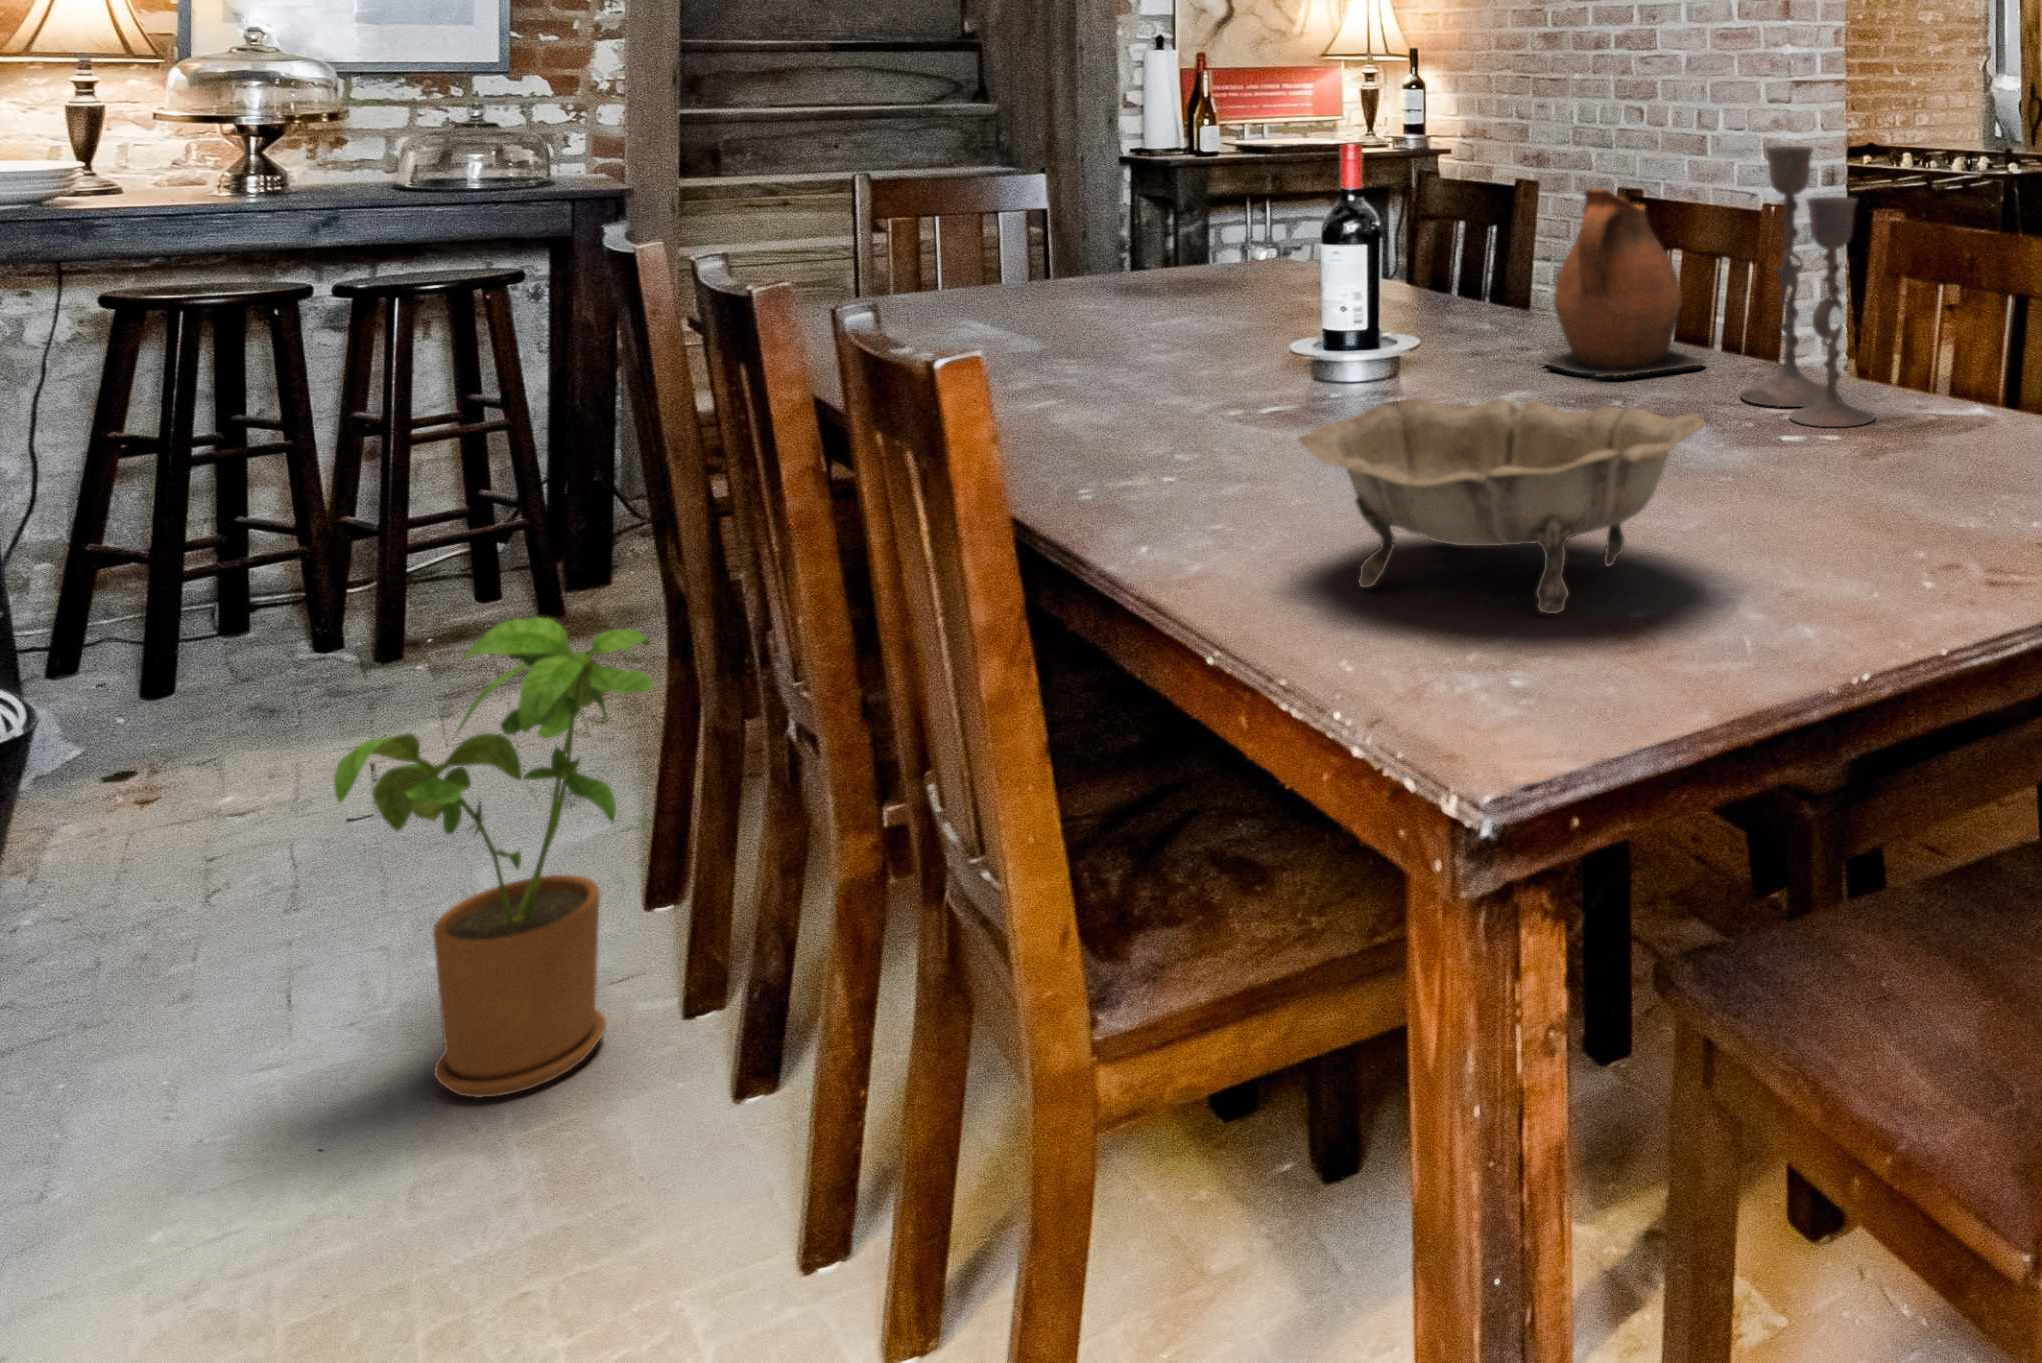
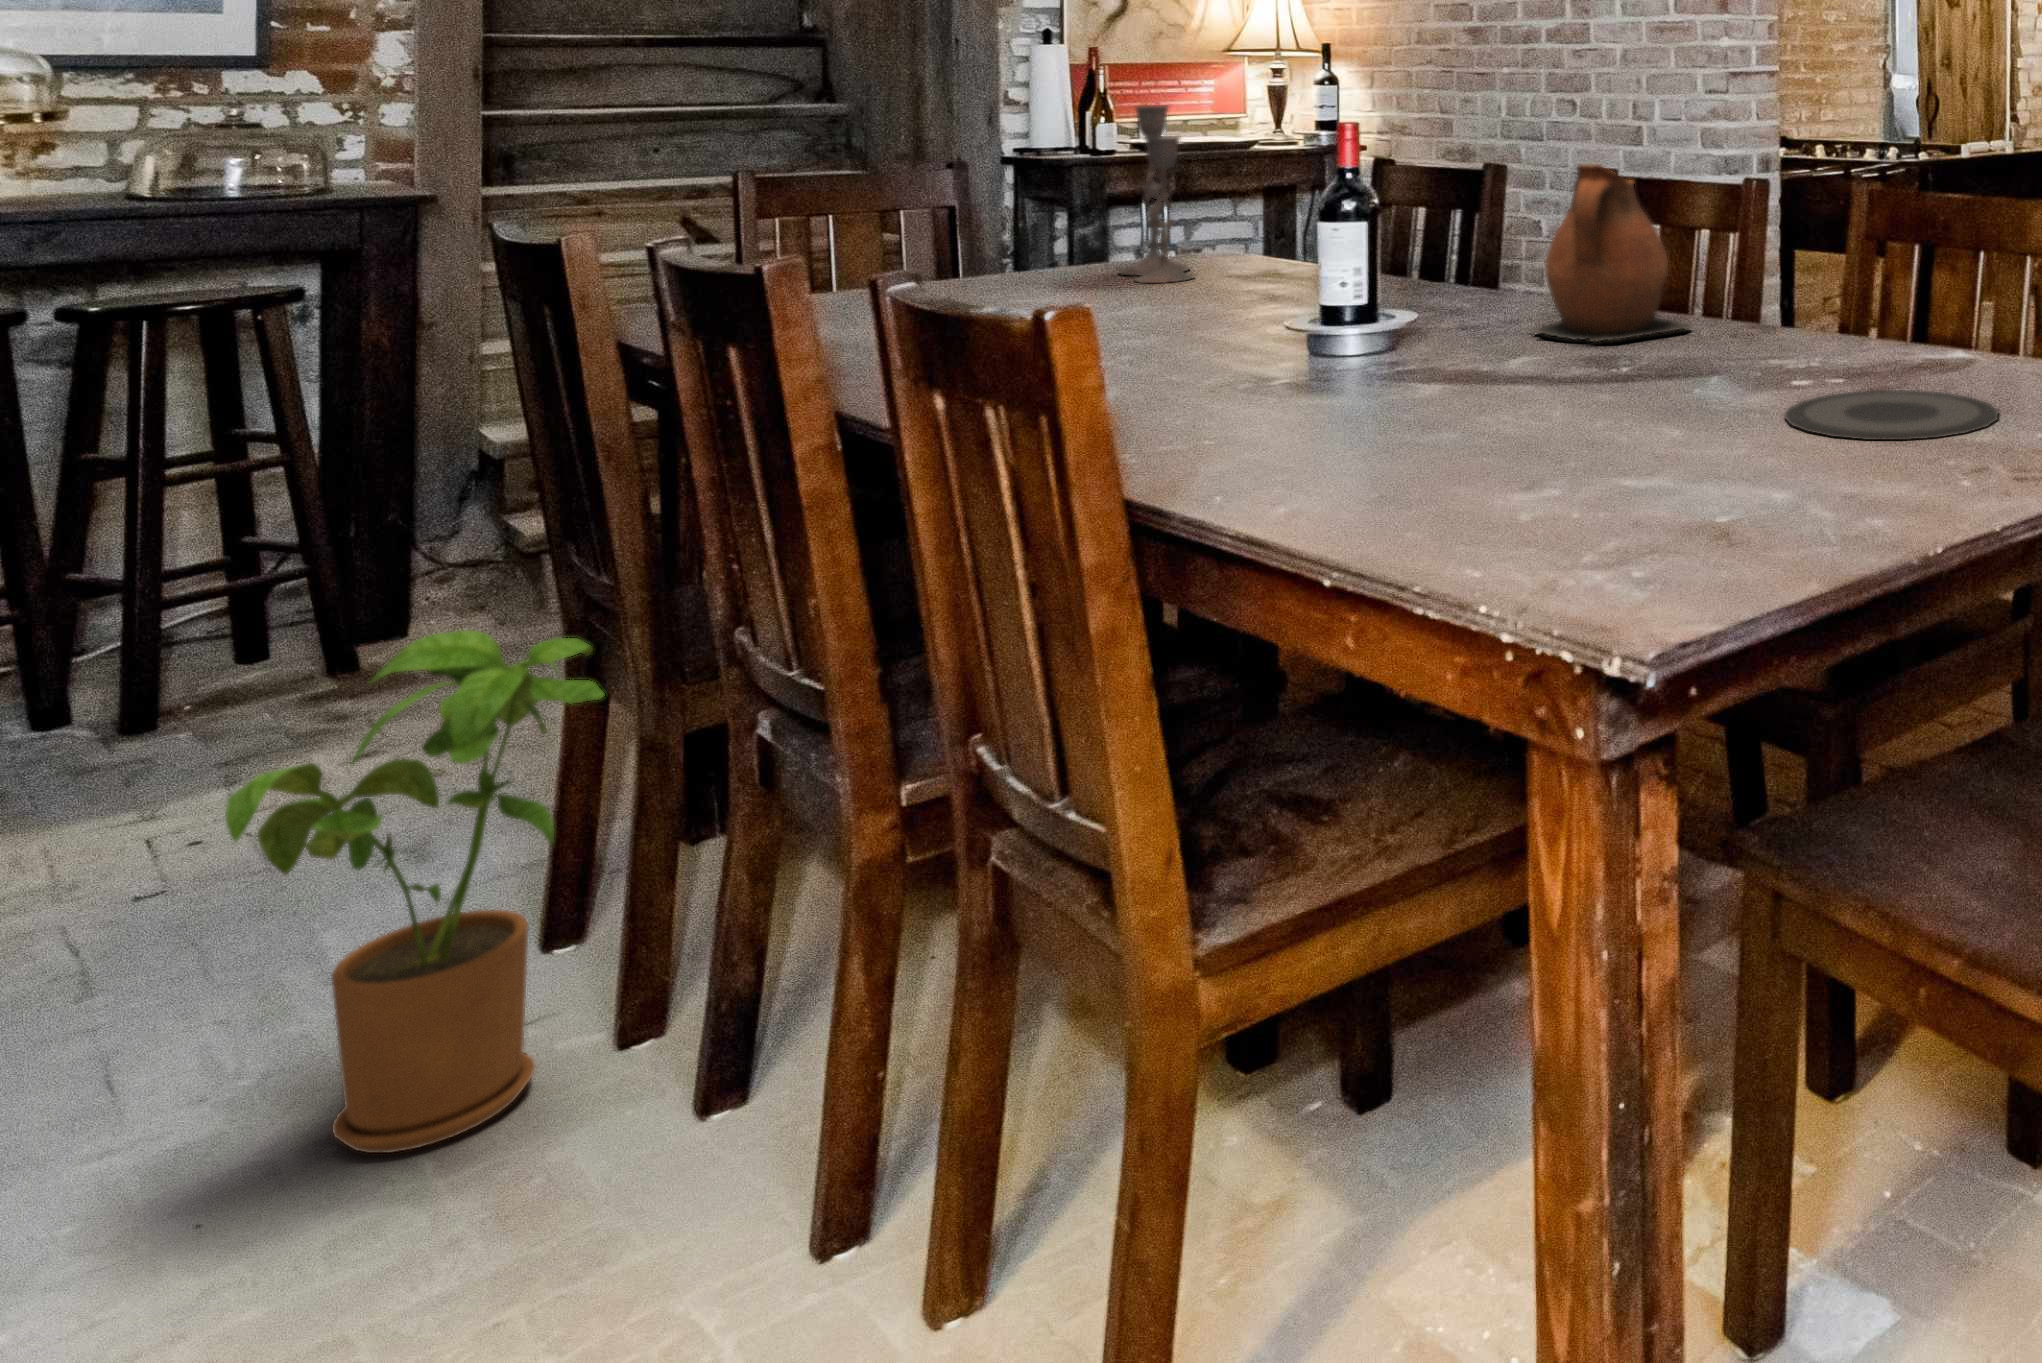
candlestick: present [1741,146,1875,427] -> present [1119,105,1194,283]
decorative bowl: present [1298,399,1705,614] -> none [1378,346,1765,528]
plate: none [1764,451,2005,517] -> present [1785,390,1998,440]

